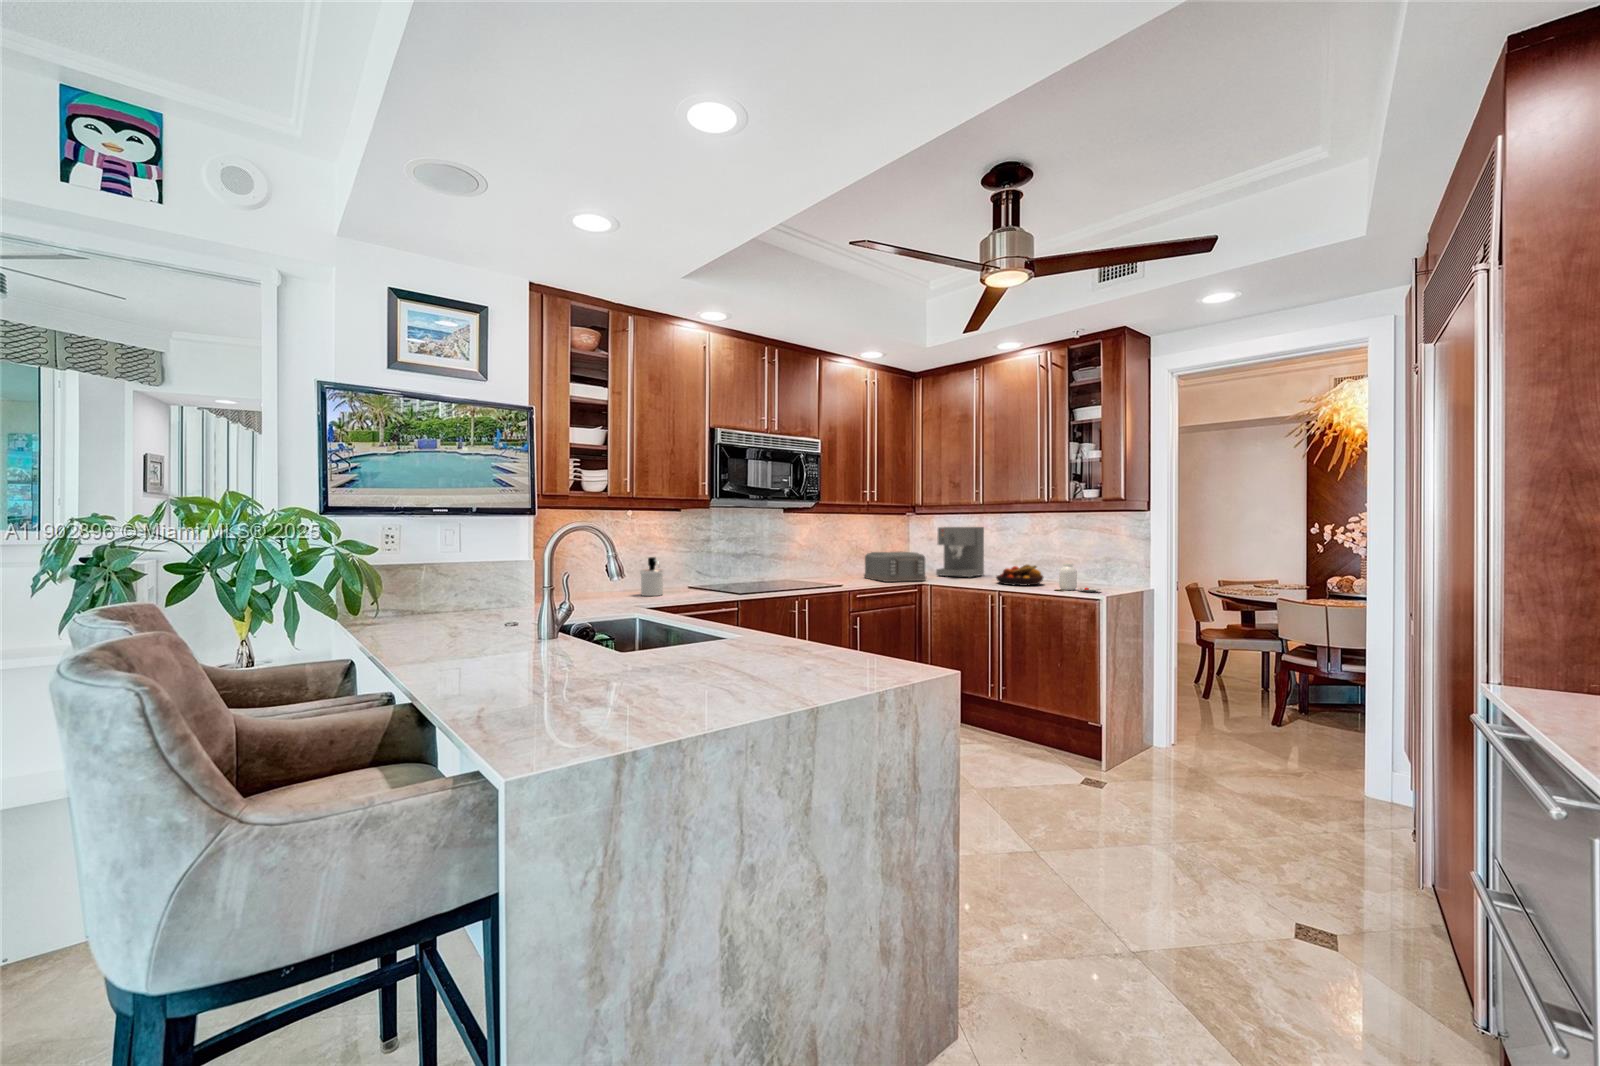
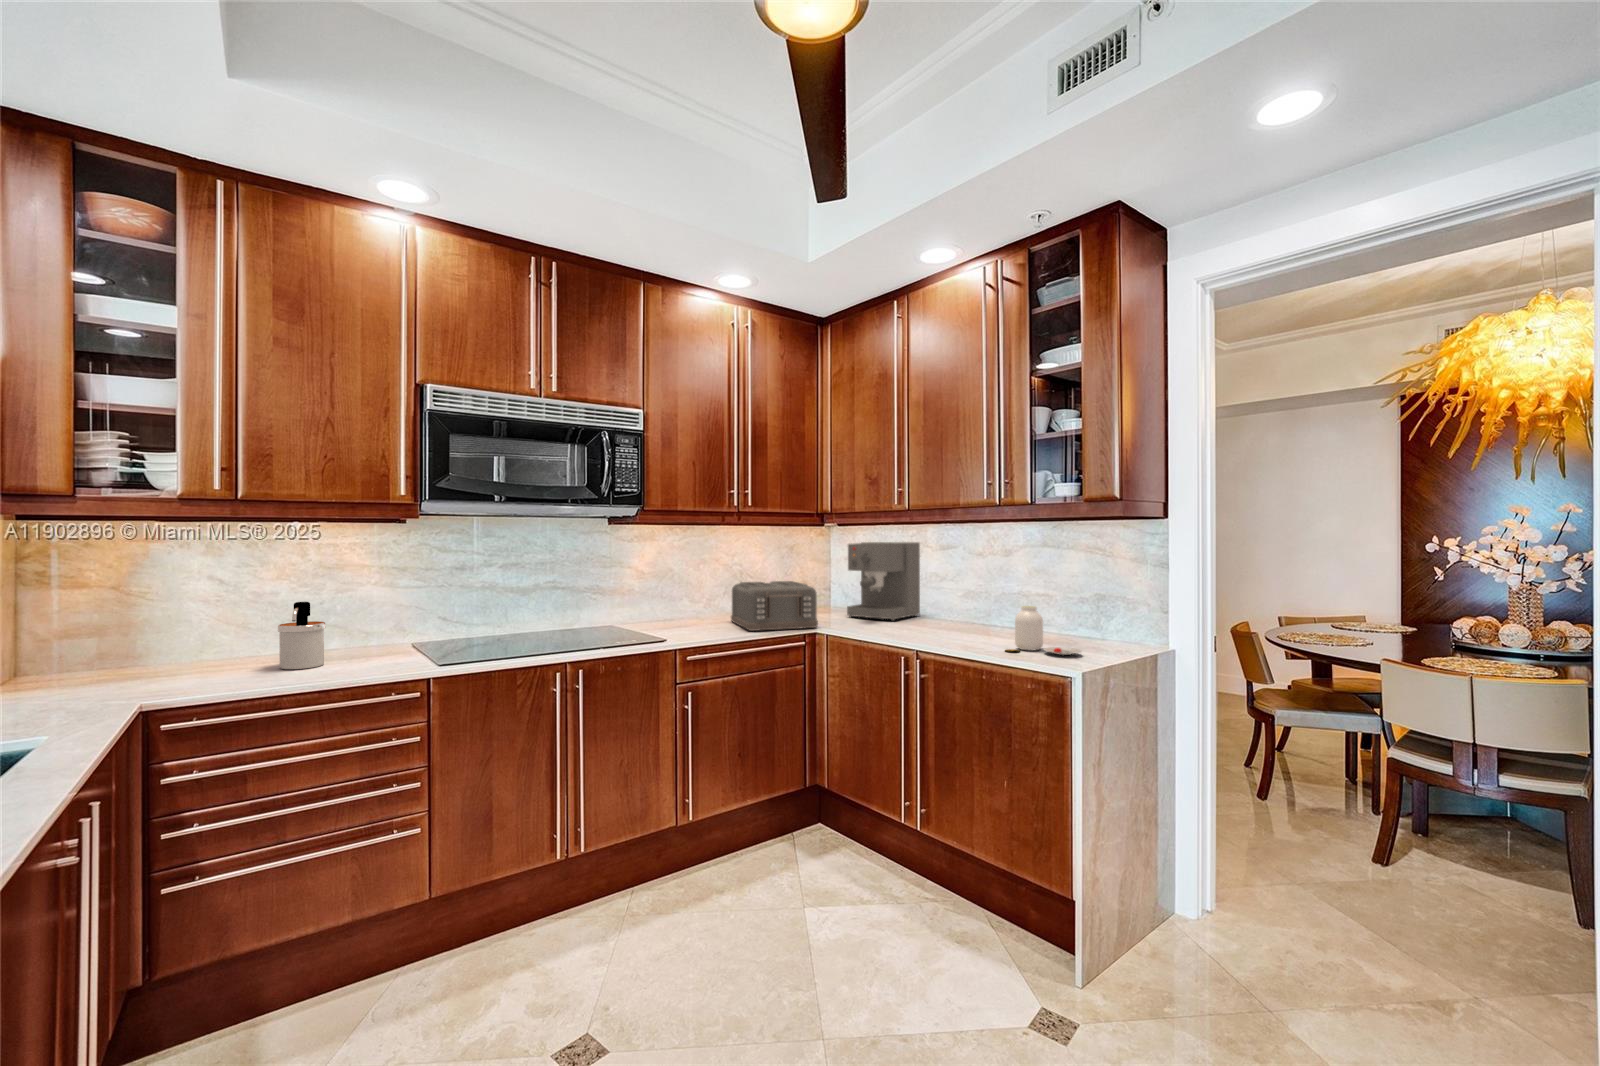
fruit bowl: present [996,564,1044,586] -> none [923,604,996,639]

